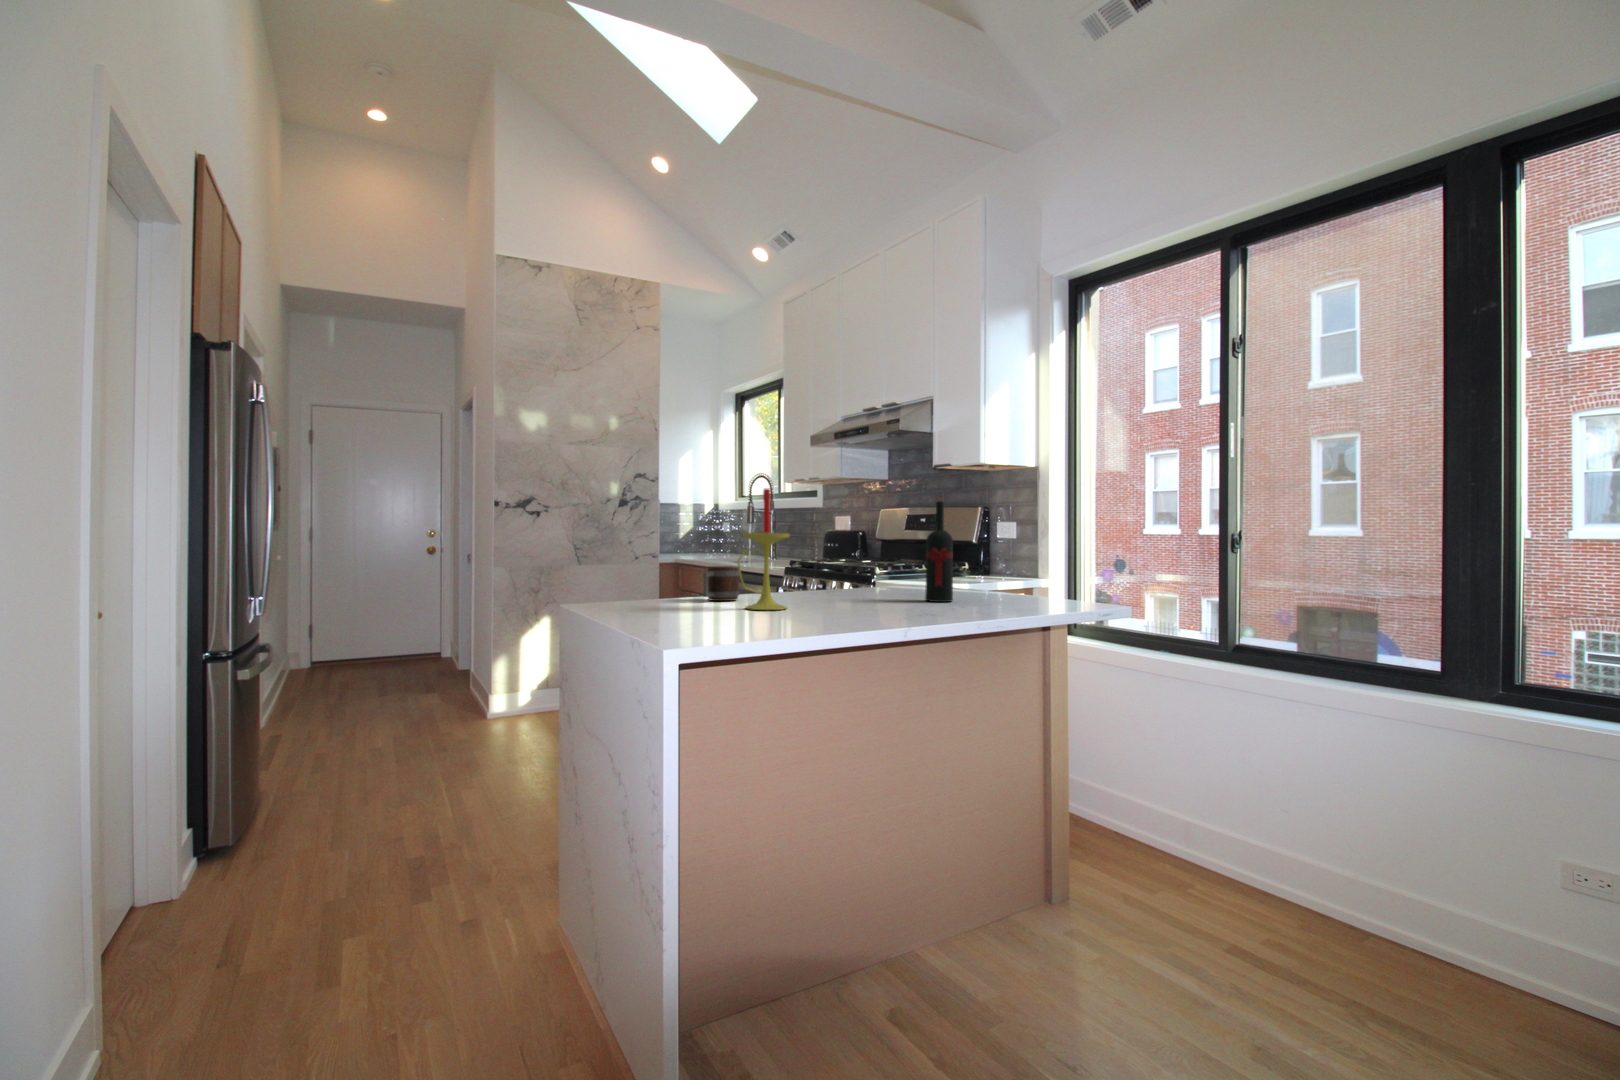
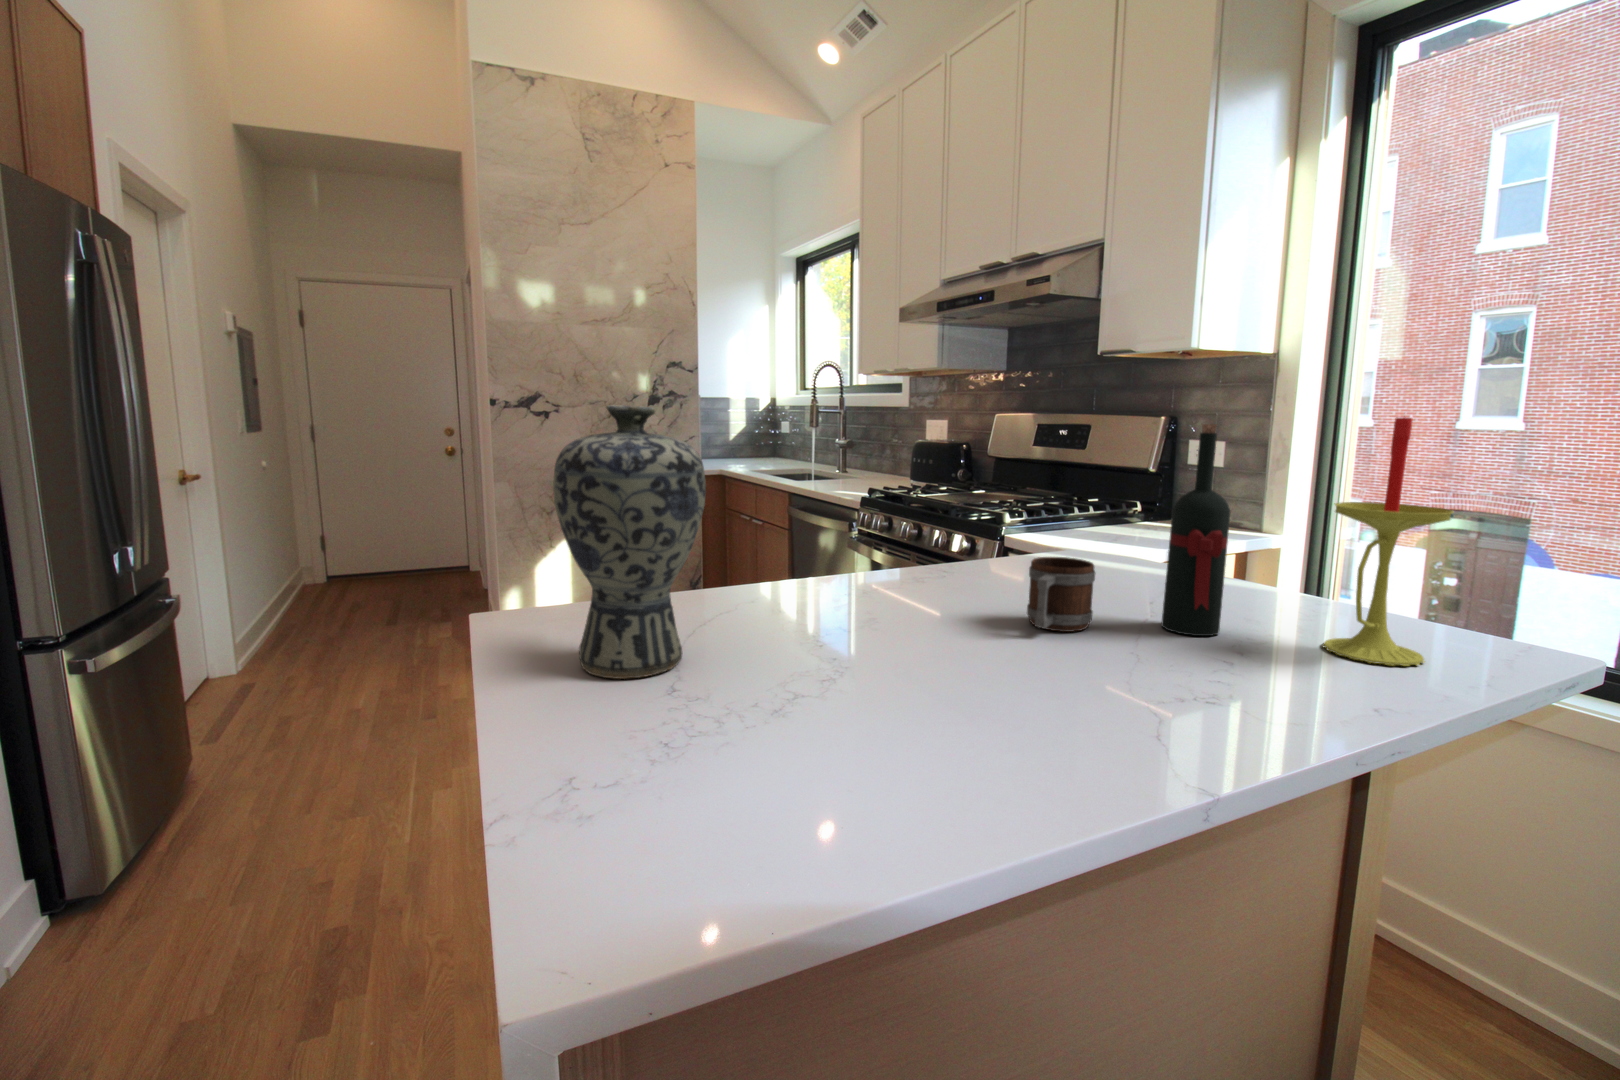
vase: none [626,485,696,610] -> present [554,405,706,679]
candle: present [737,489,789,610] -> present [1323,417,1453,666]
mug: present [703,566,739,601] -> present [1027,557,1095,632]

